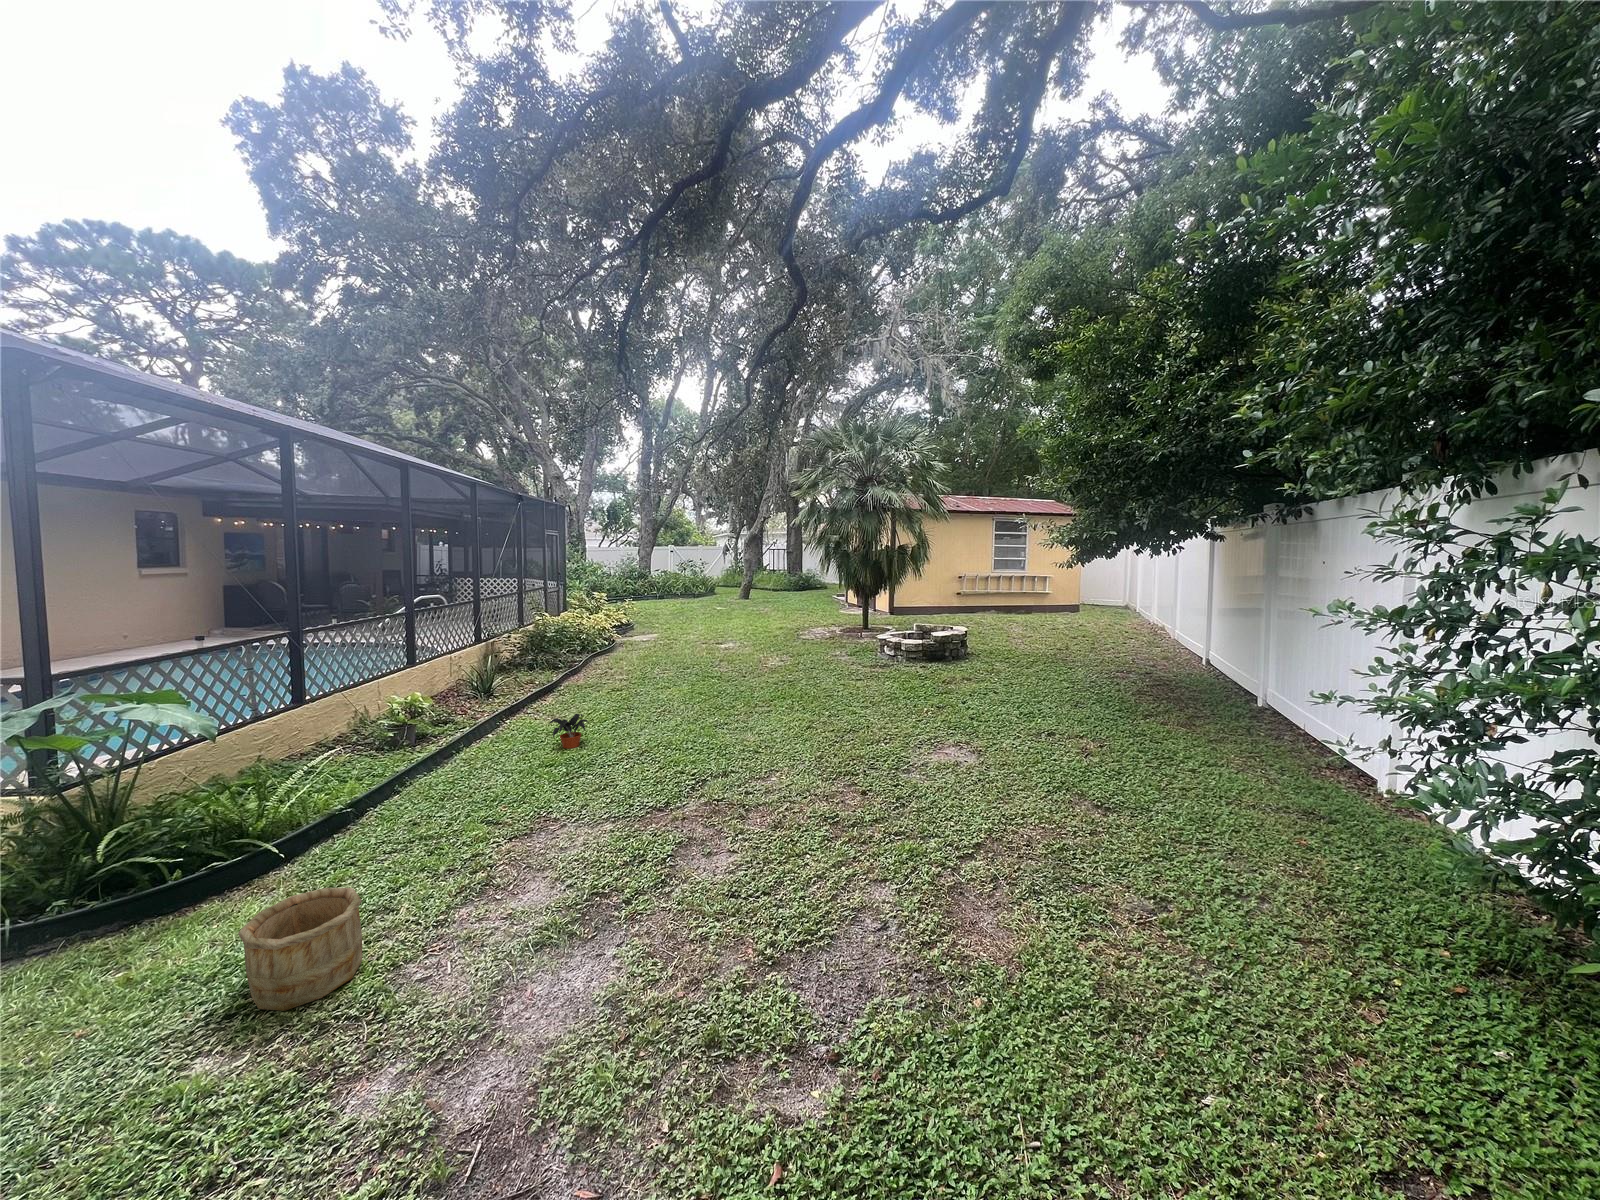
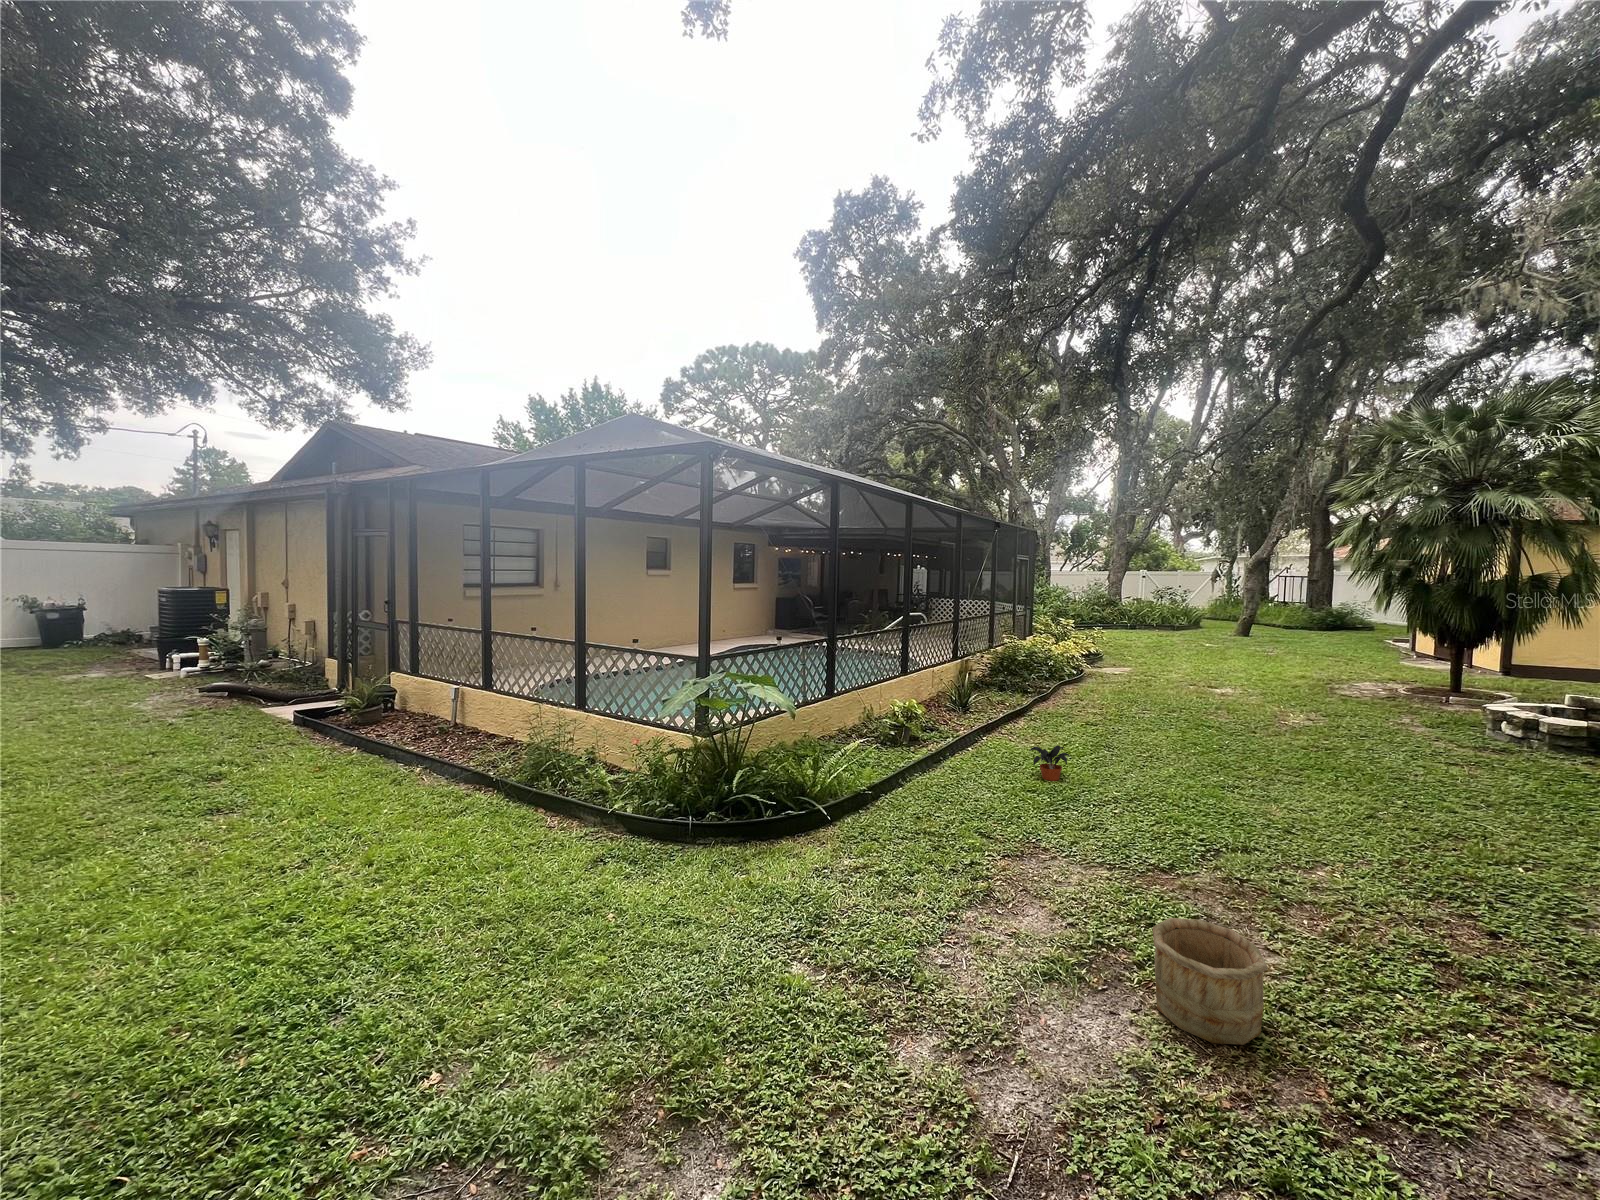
wooden bucket: present [238,888,362,1011] -> present [1153,918,1268,1045]

